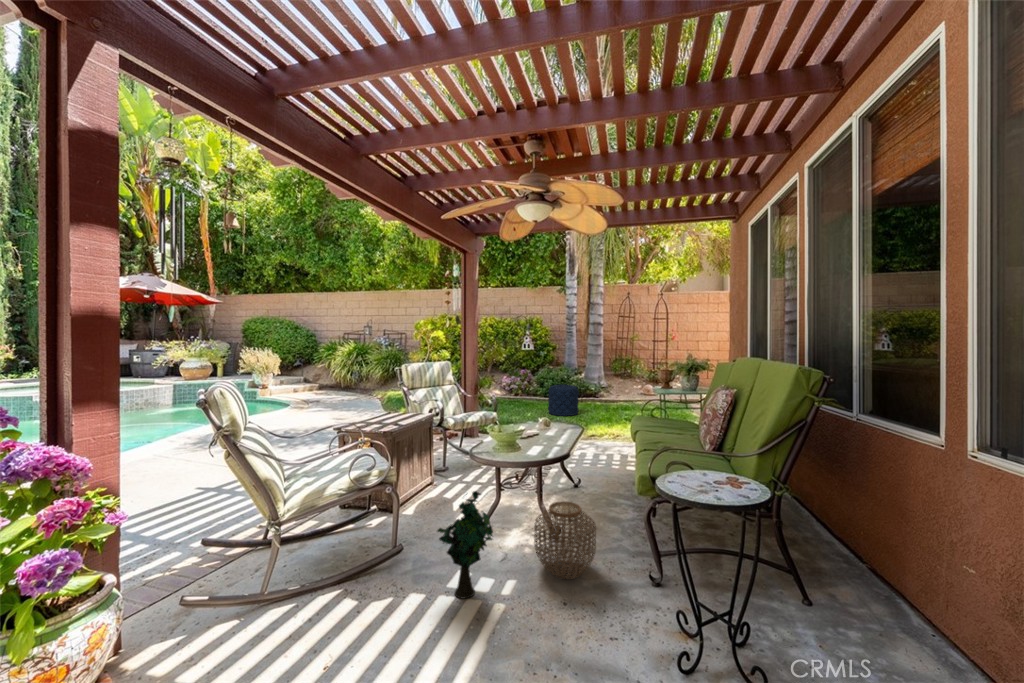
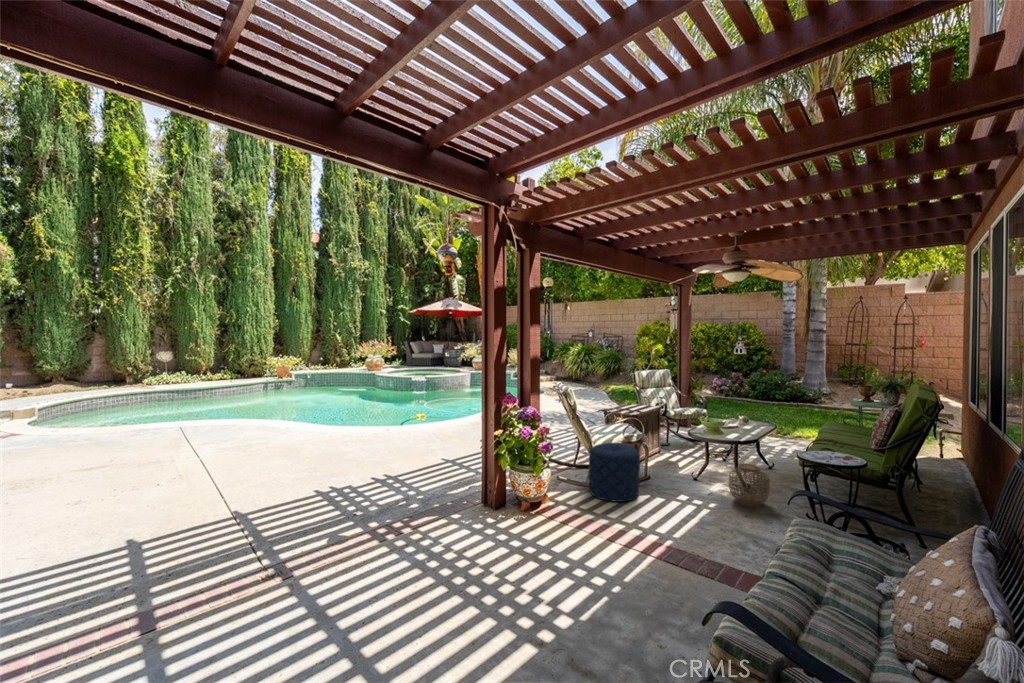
pouf: present [548,385,579,416] -> present [588,443,640,502]
decorative plant: present [437,491,493,599] -> none [671,449,703,504]

